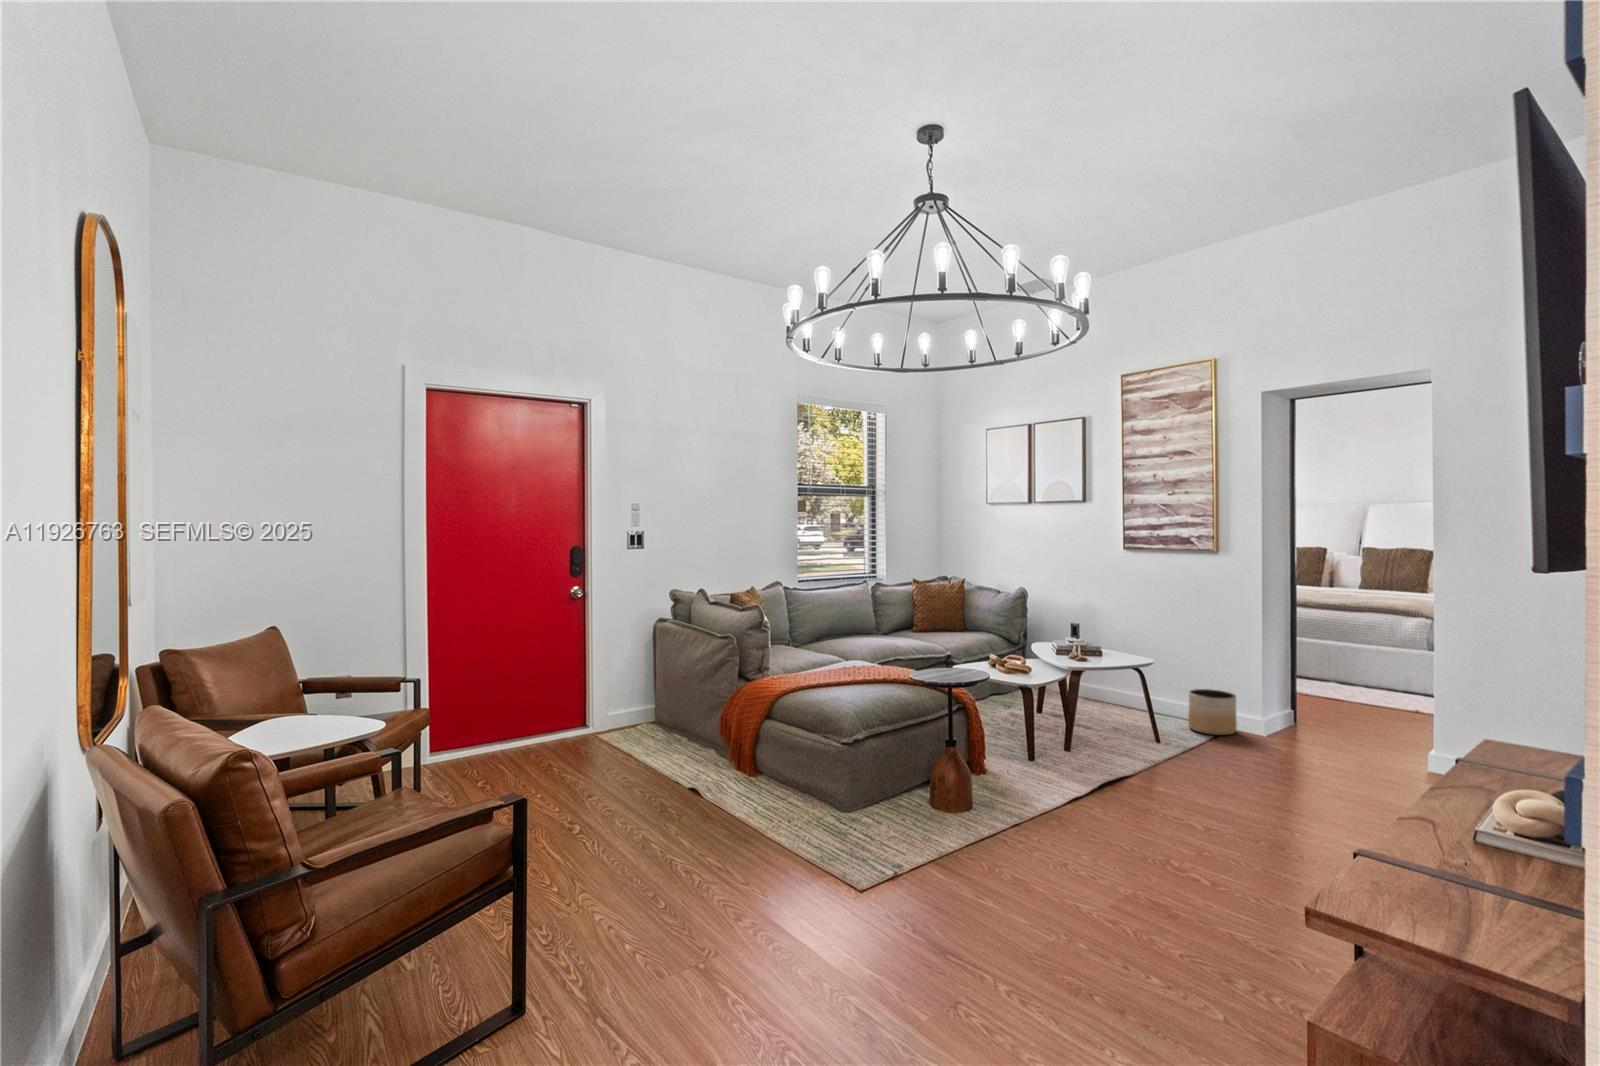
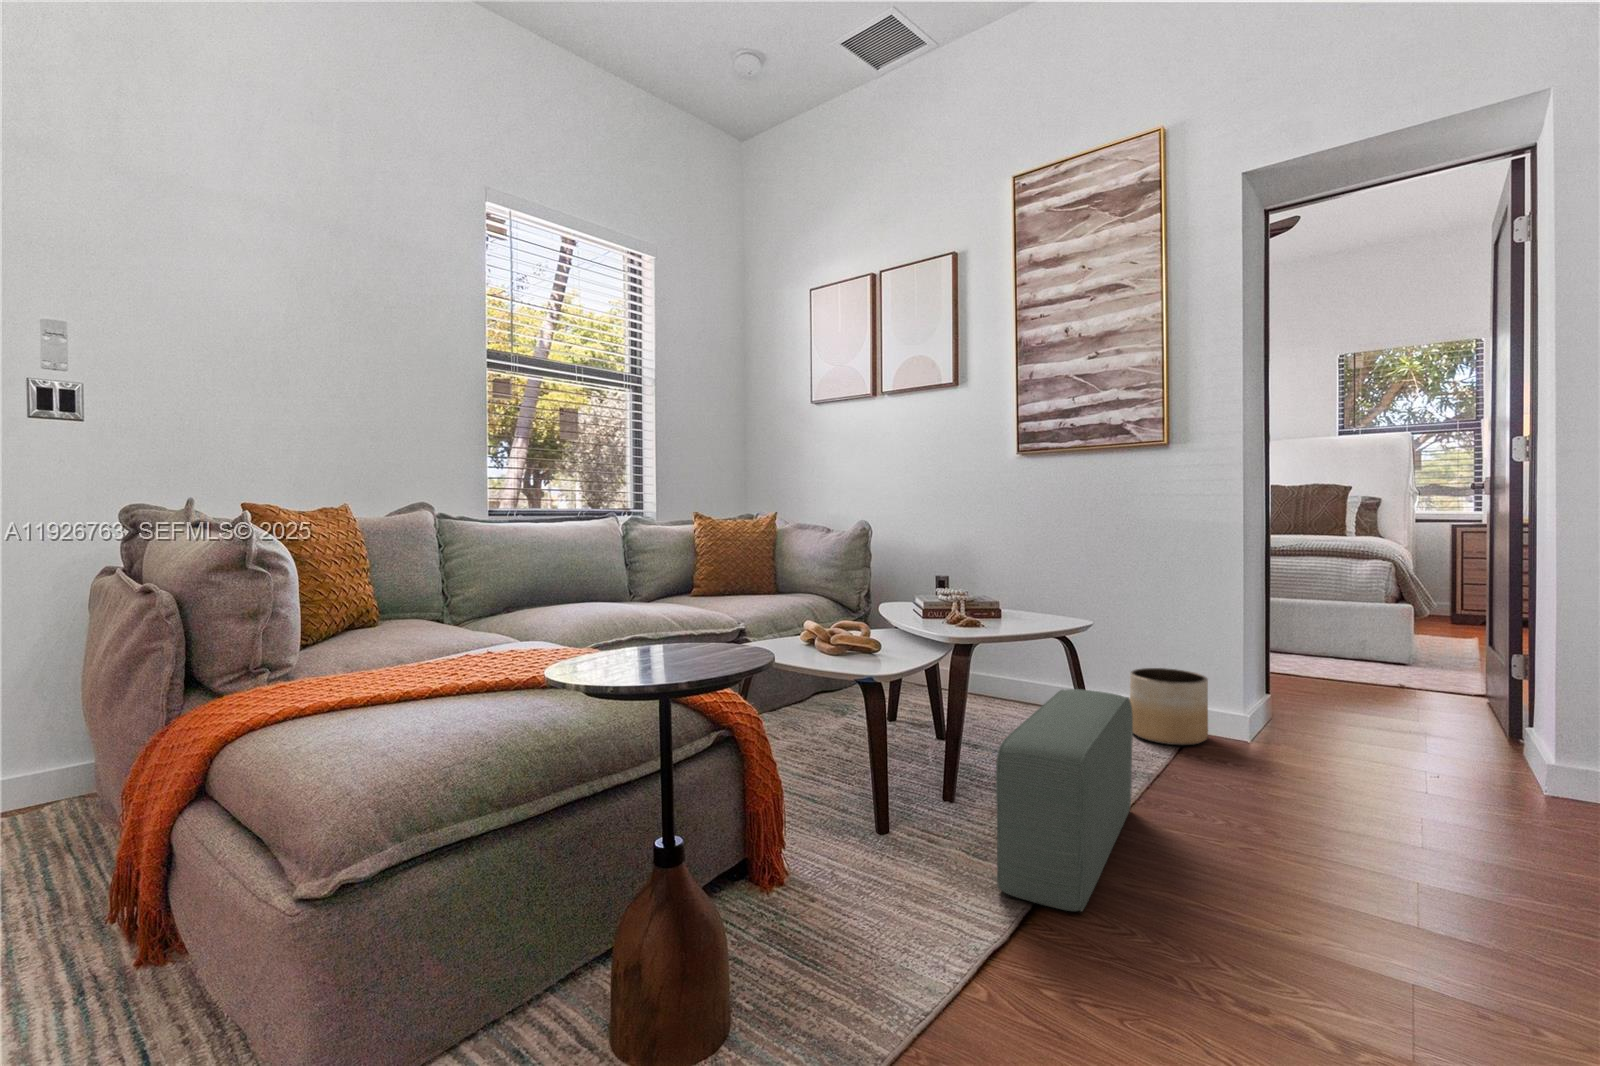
pouf: none [1083,696,1166,789] -> present [996,689,1133,911]

